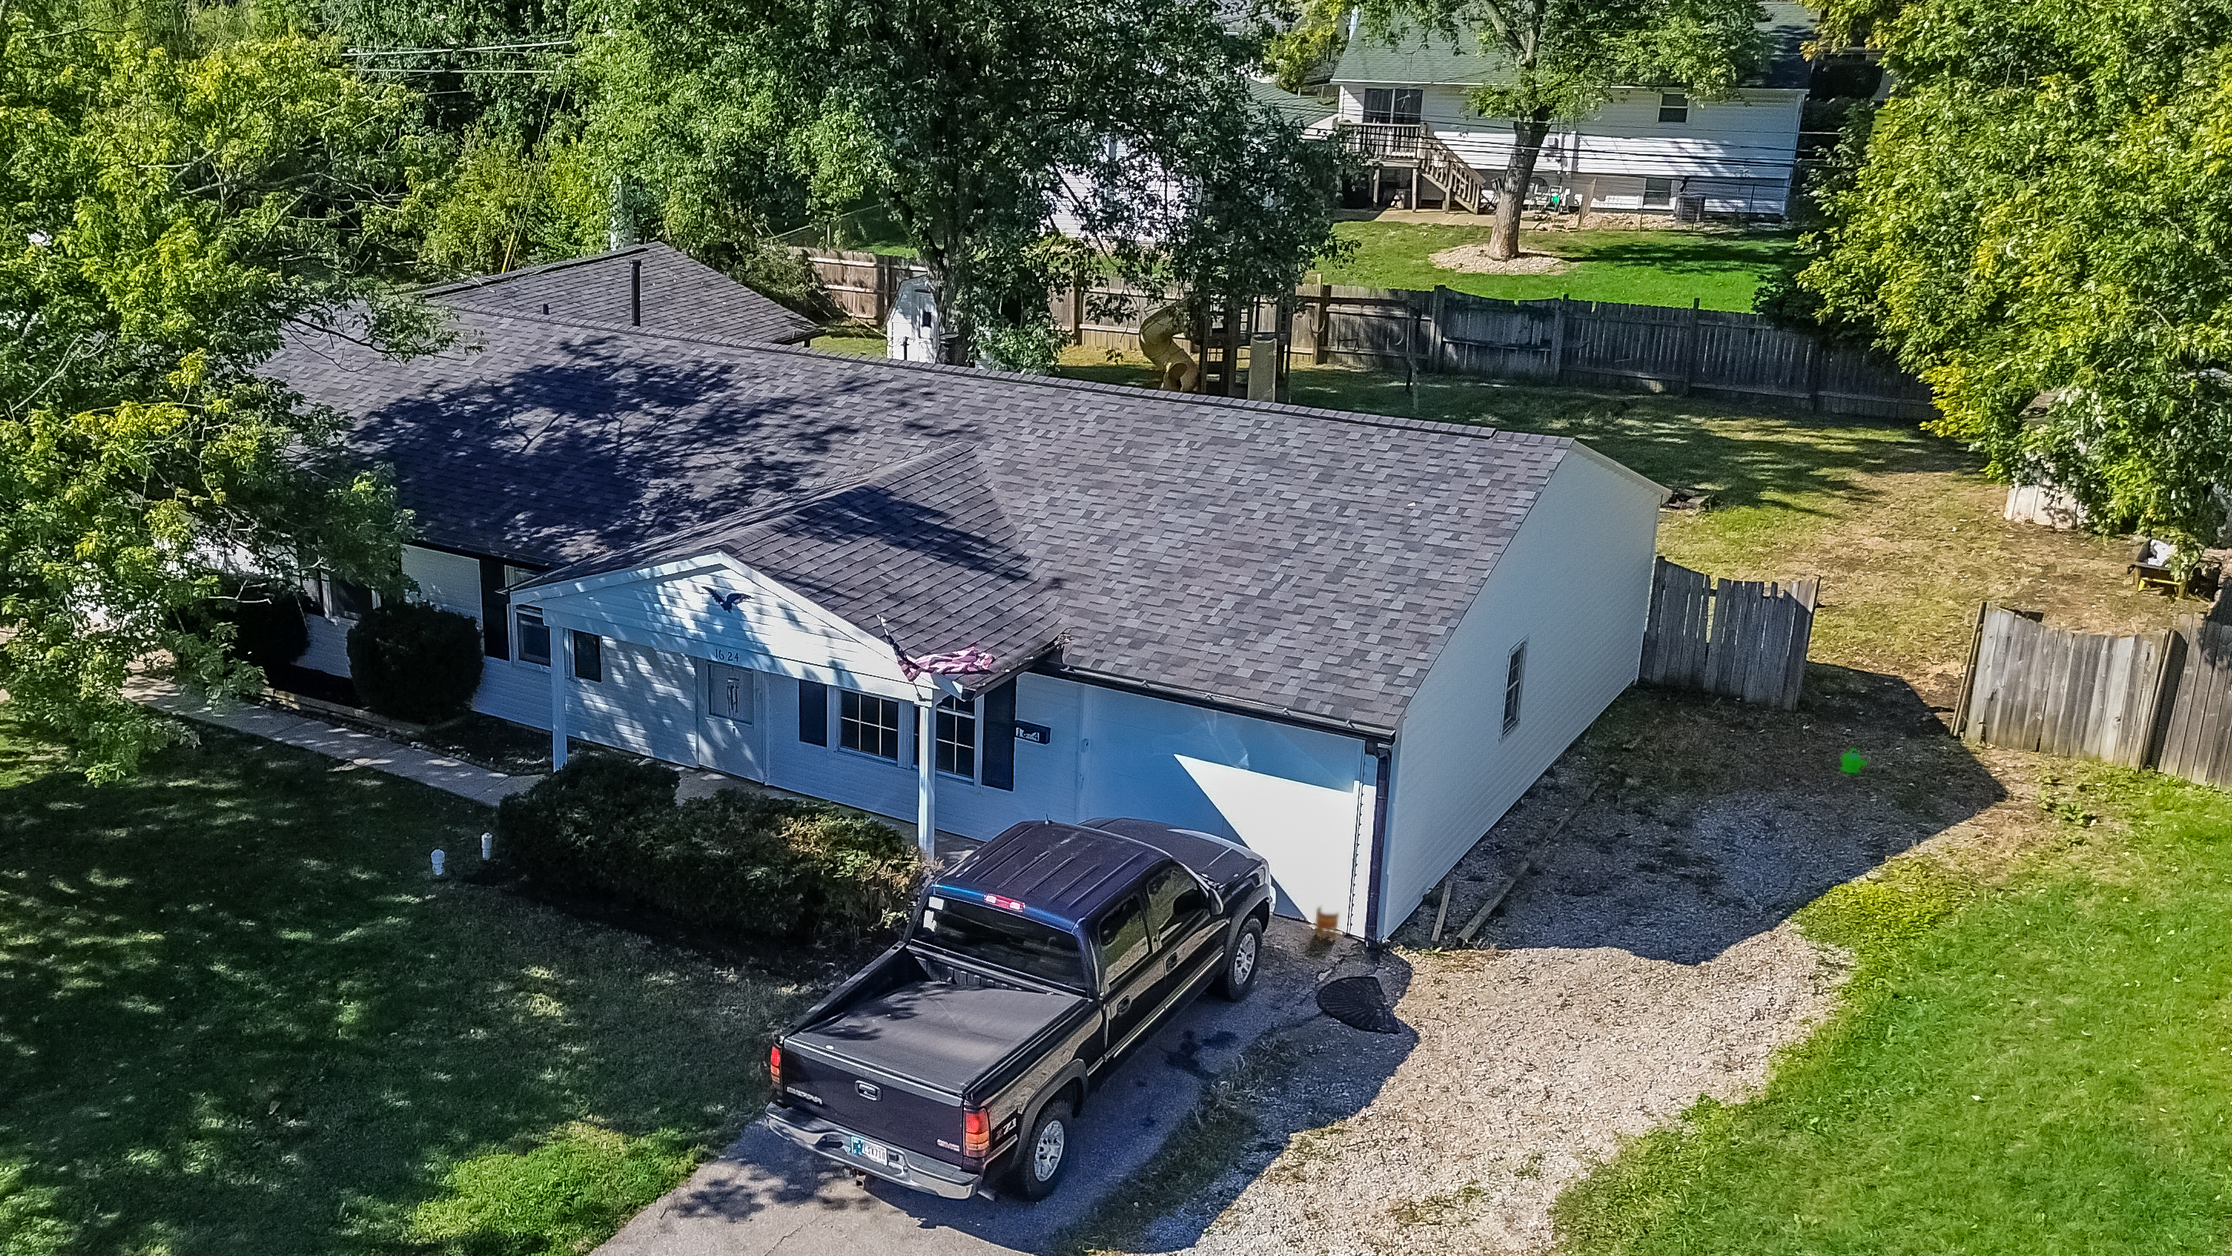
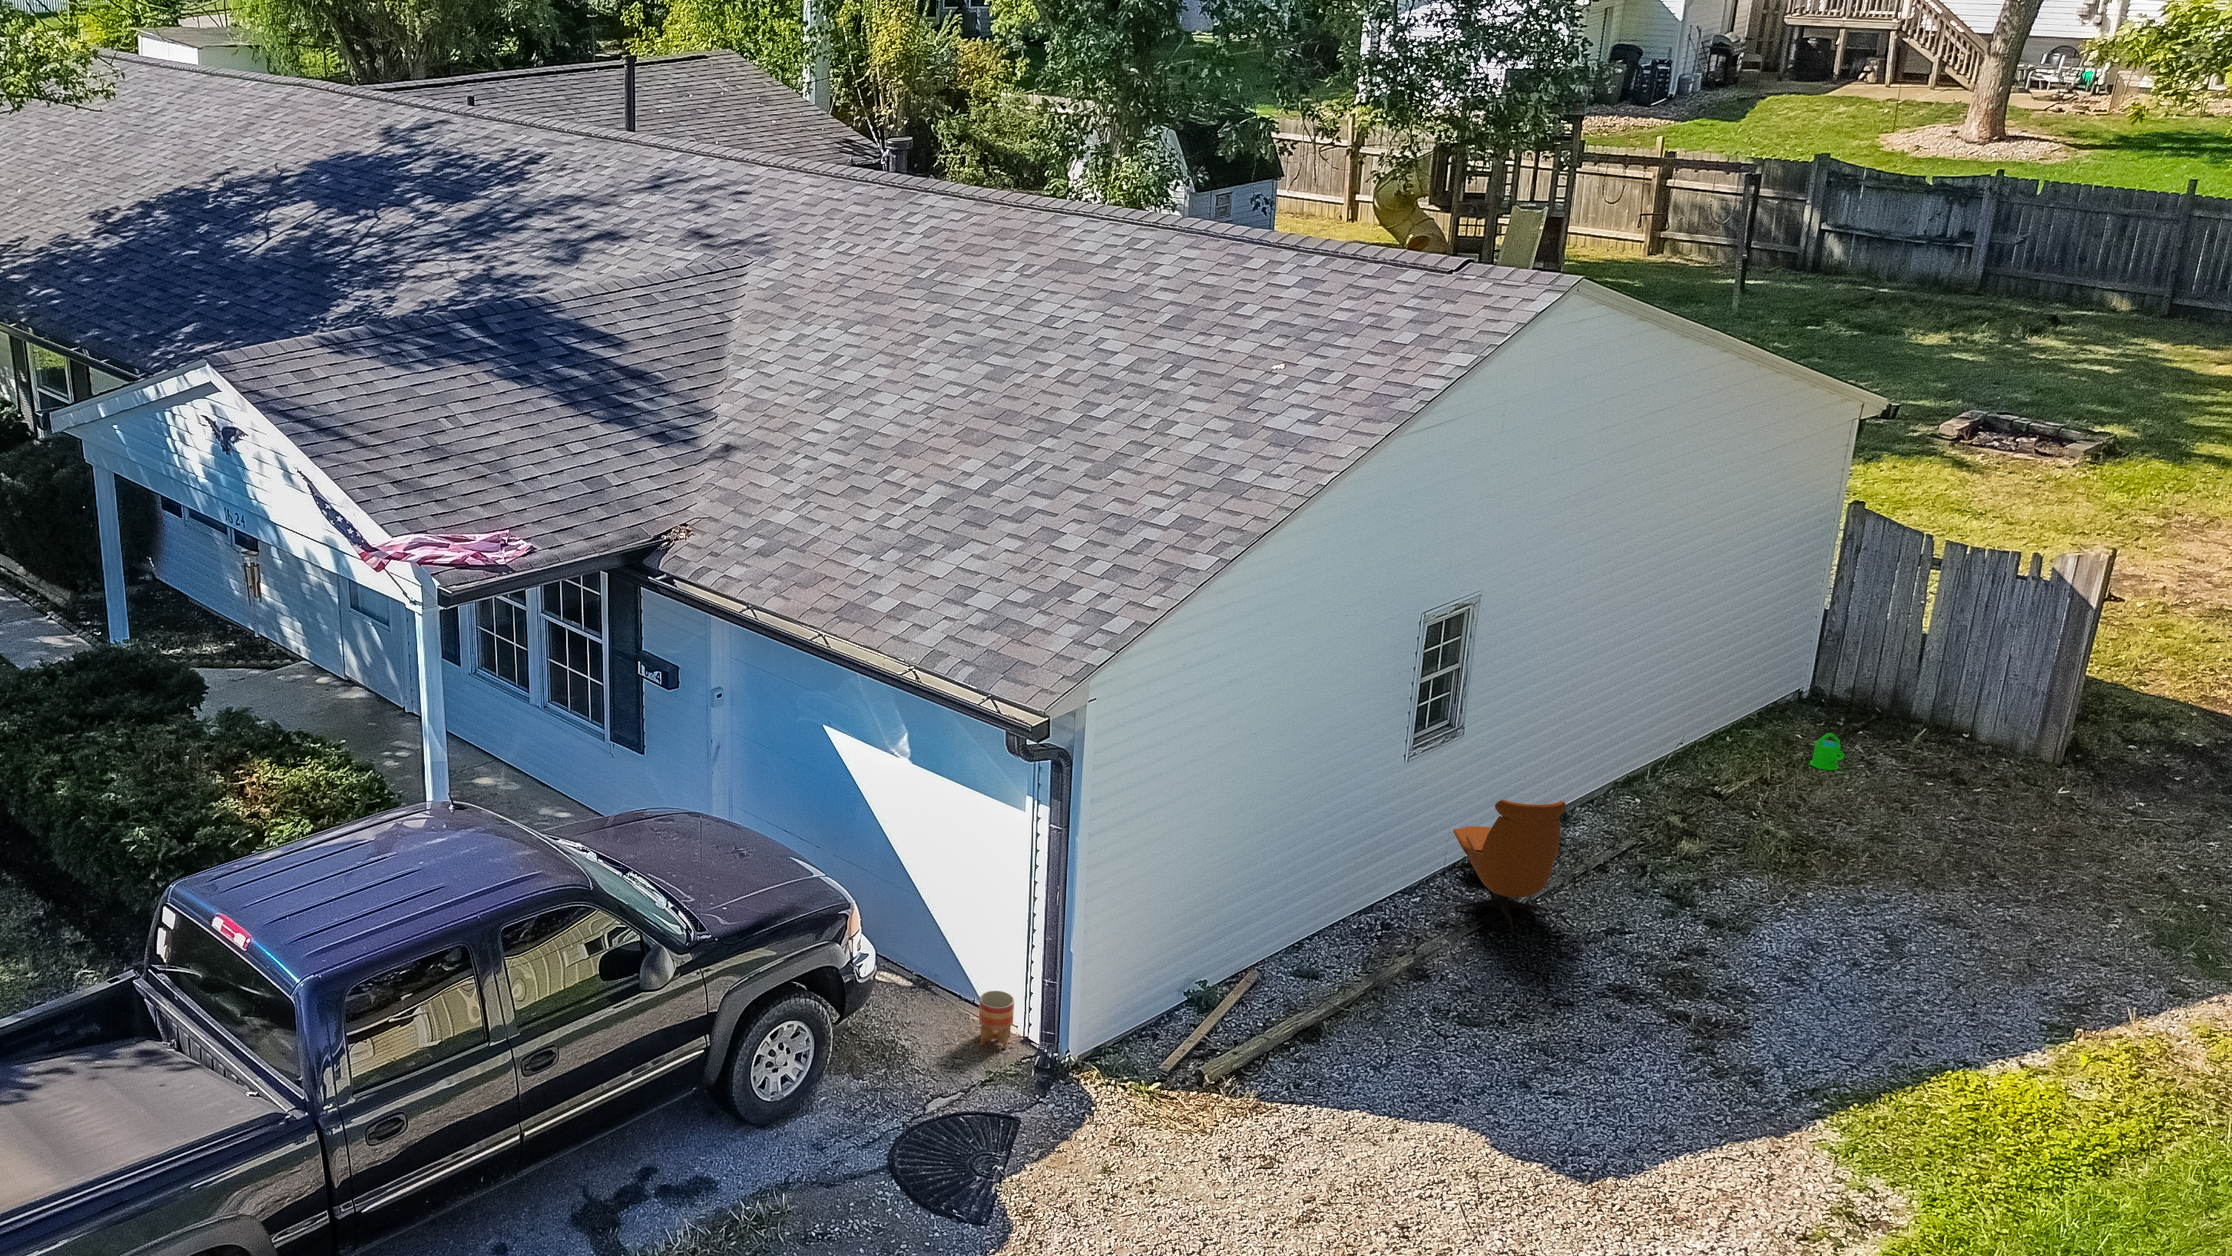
watering can: present [1841,749,1867,773] -> present [1810,733,1844,770]
lounge chair: none [1503,754,1598,841] -> present [1447,800,1566,932]

